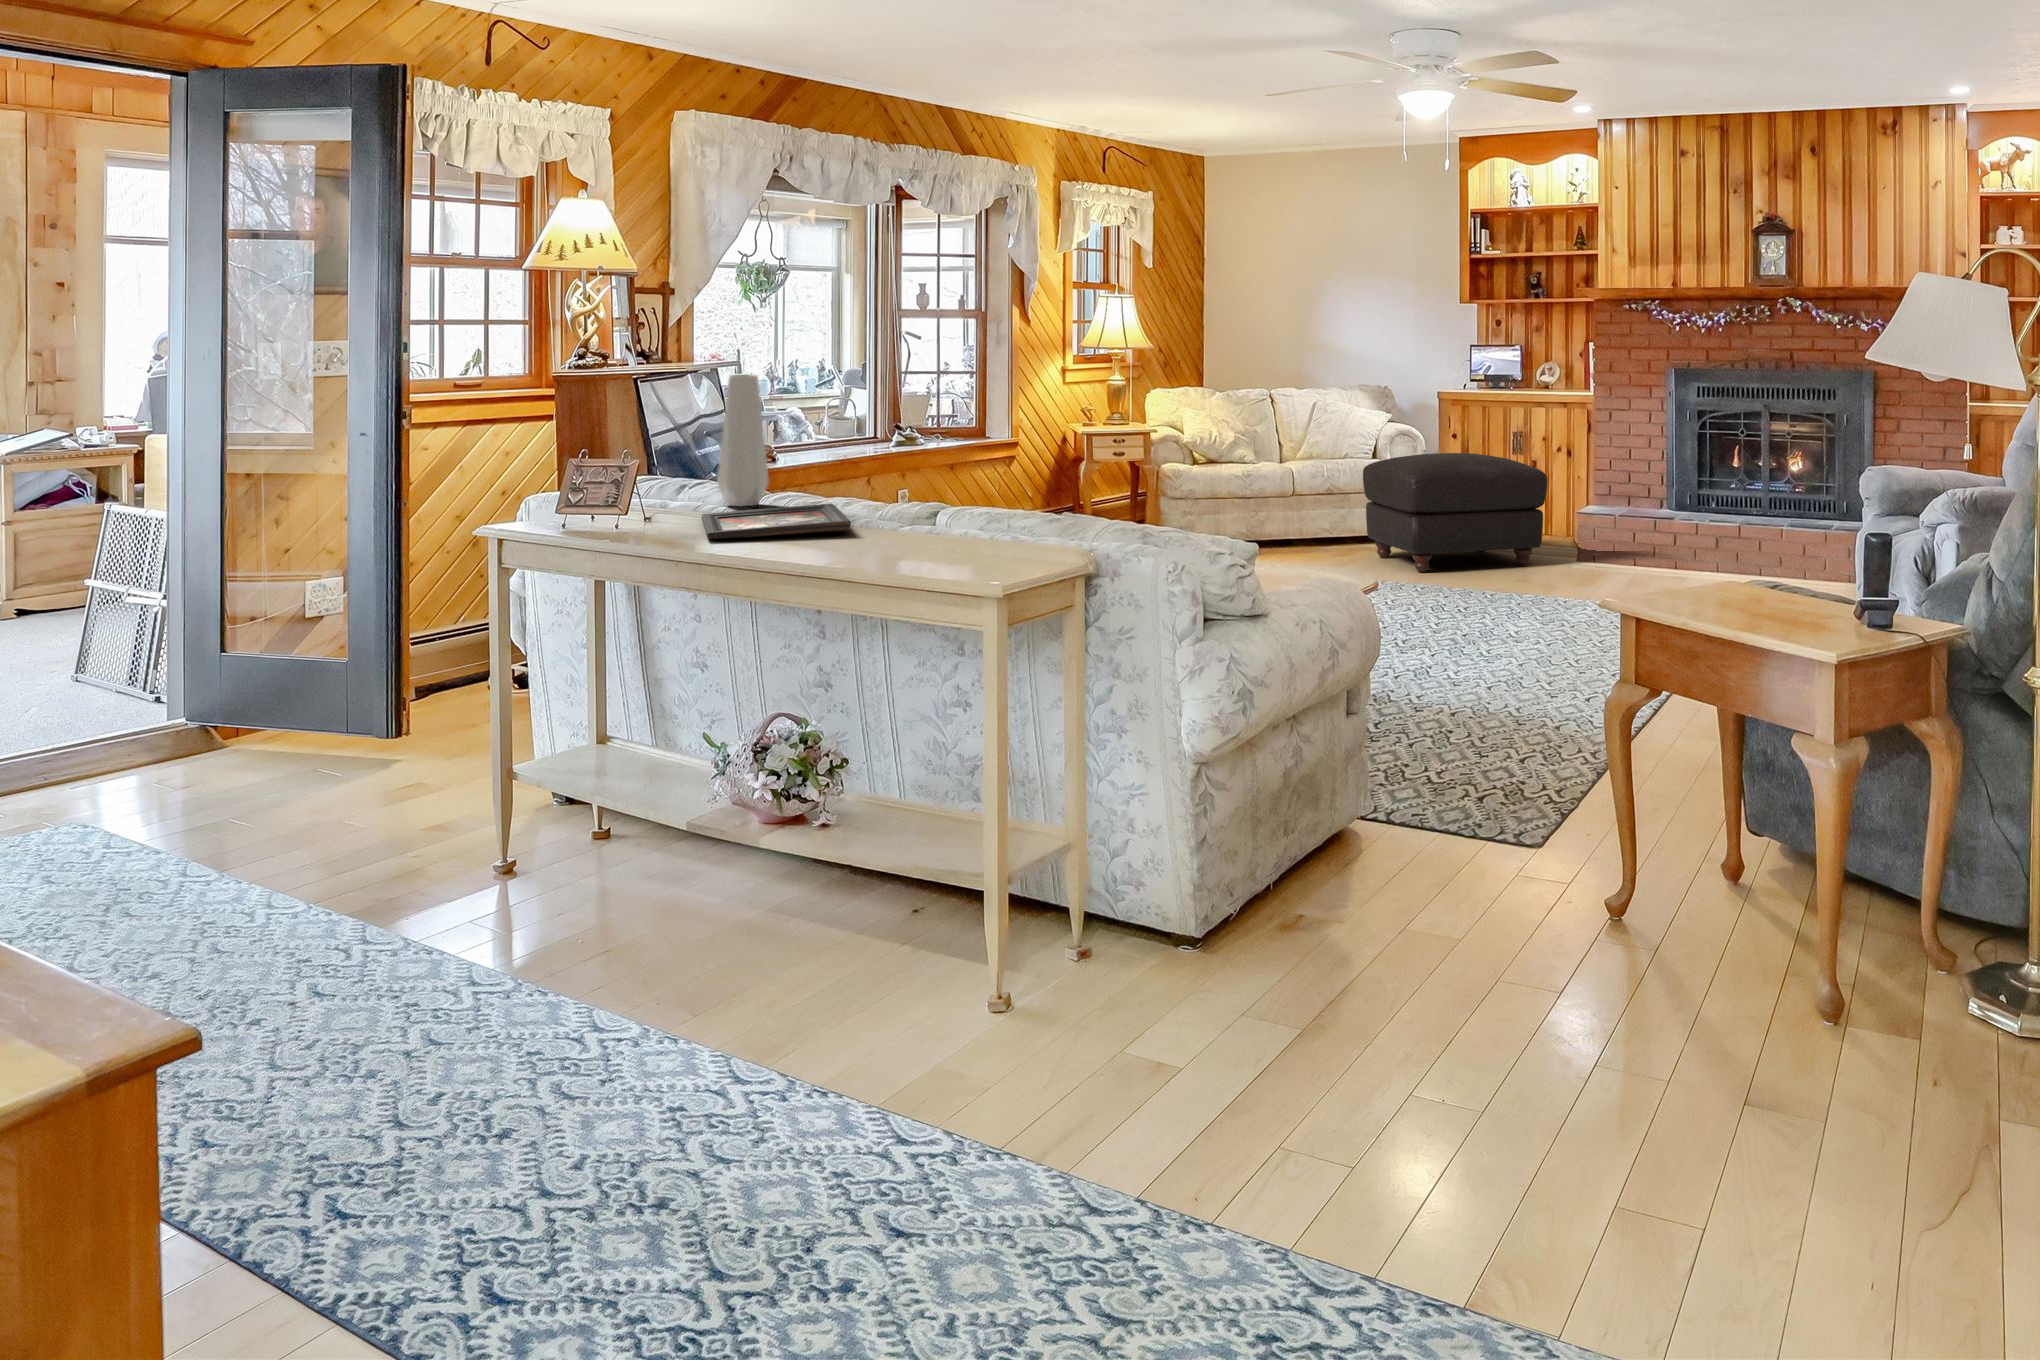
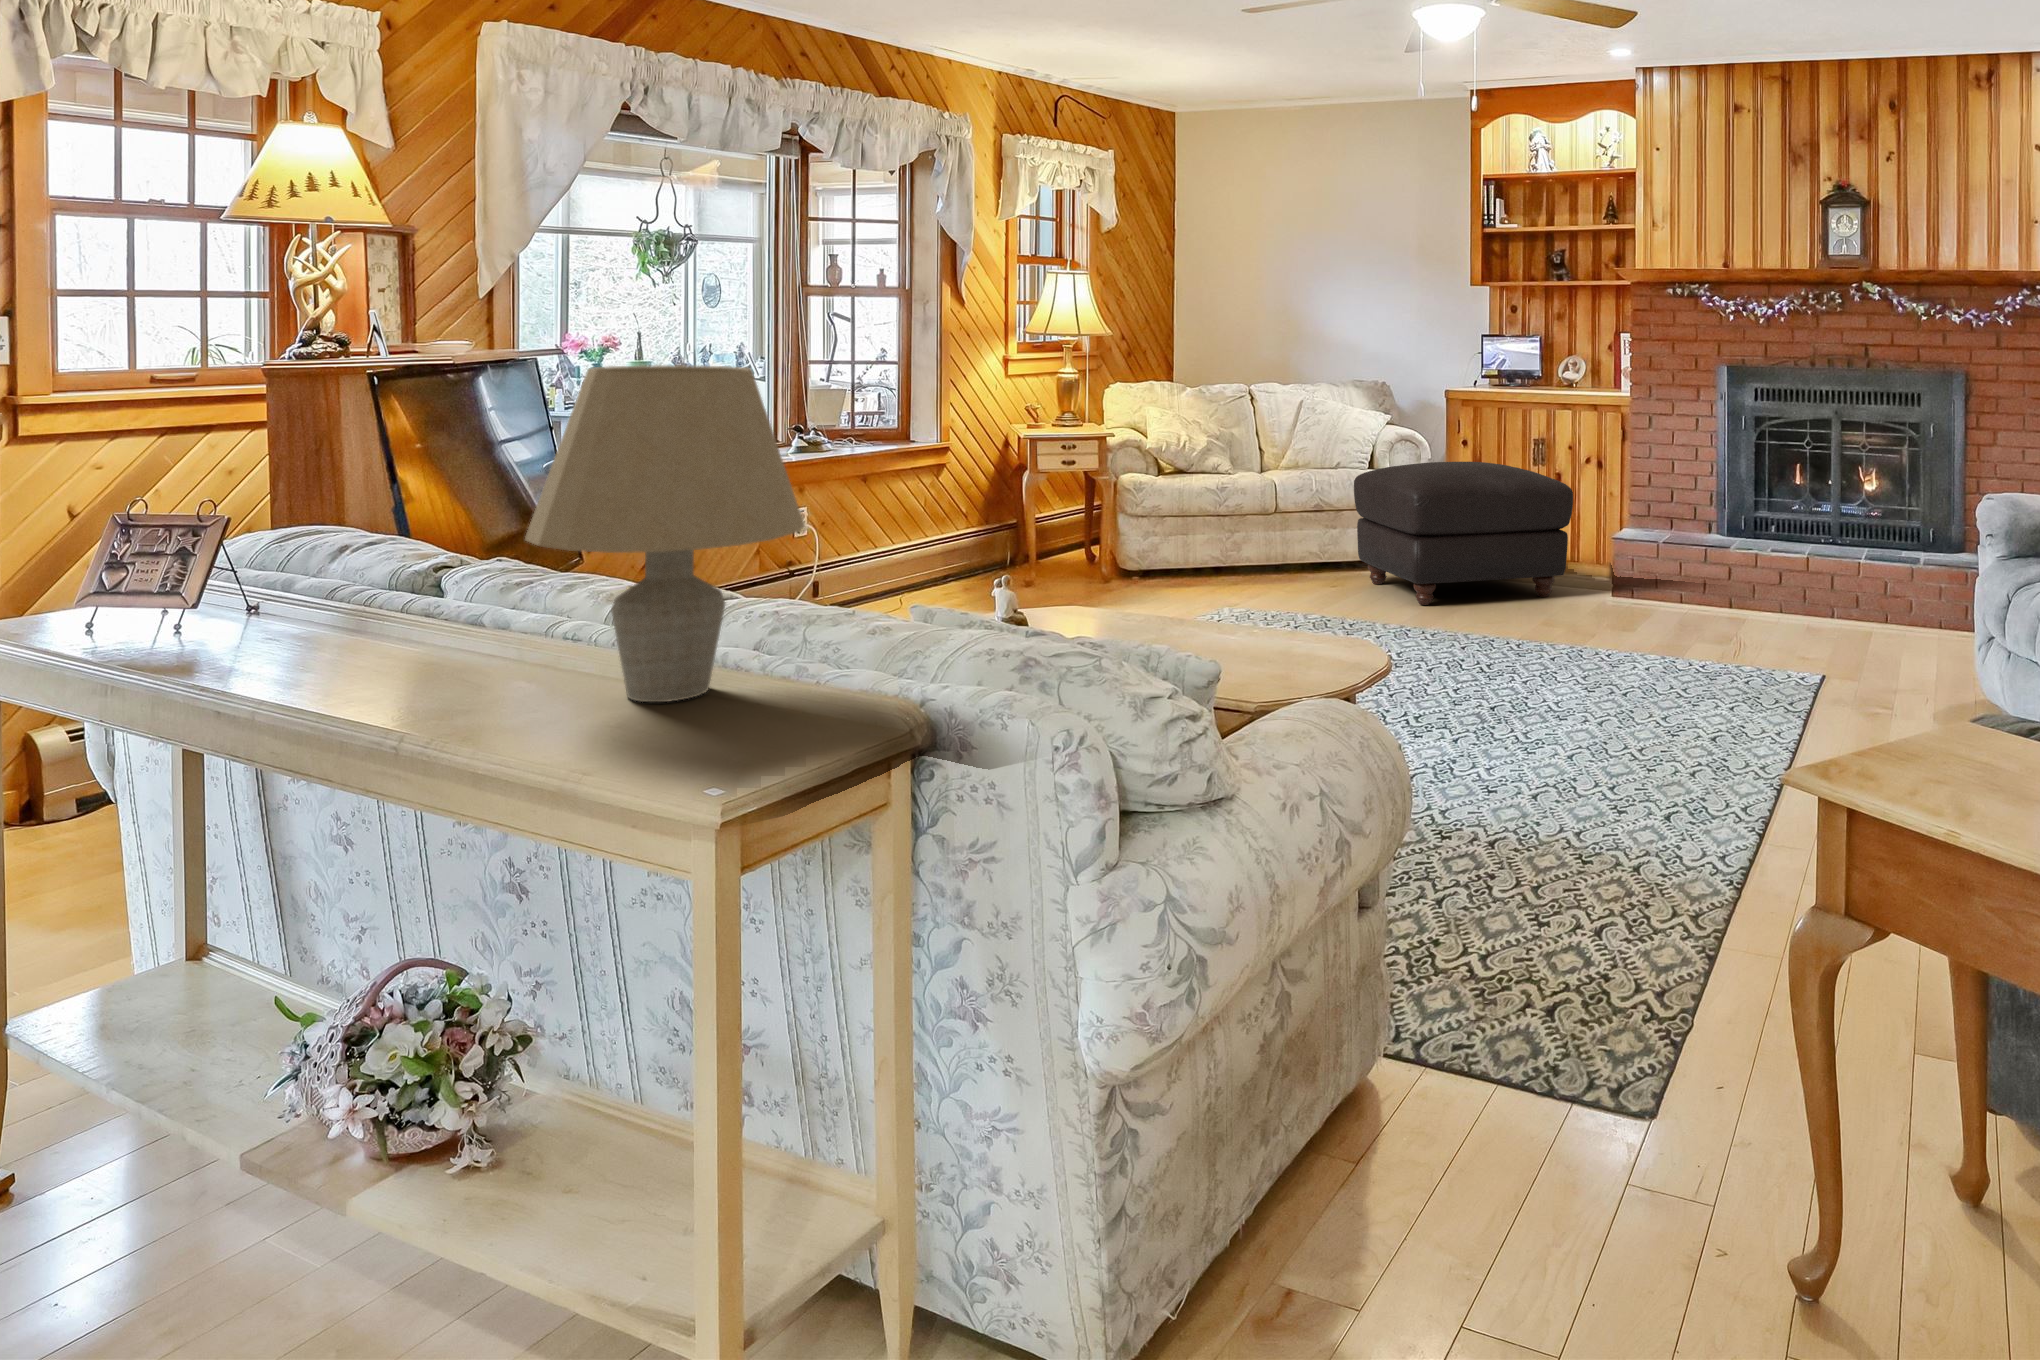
table lamp: none [862,361,1016,553] -> present [525,365,804,702]
vase: present [717,375,768,507] -> none [390,379,474,583]
decorative tray: present [702,504,851,539] -> none [274,583,556,668]

